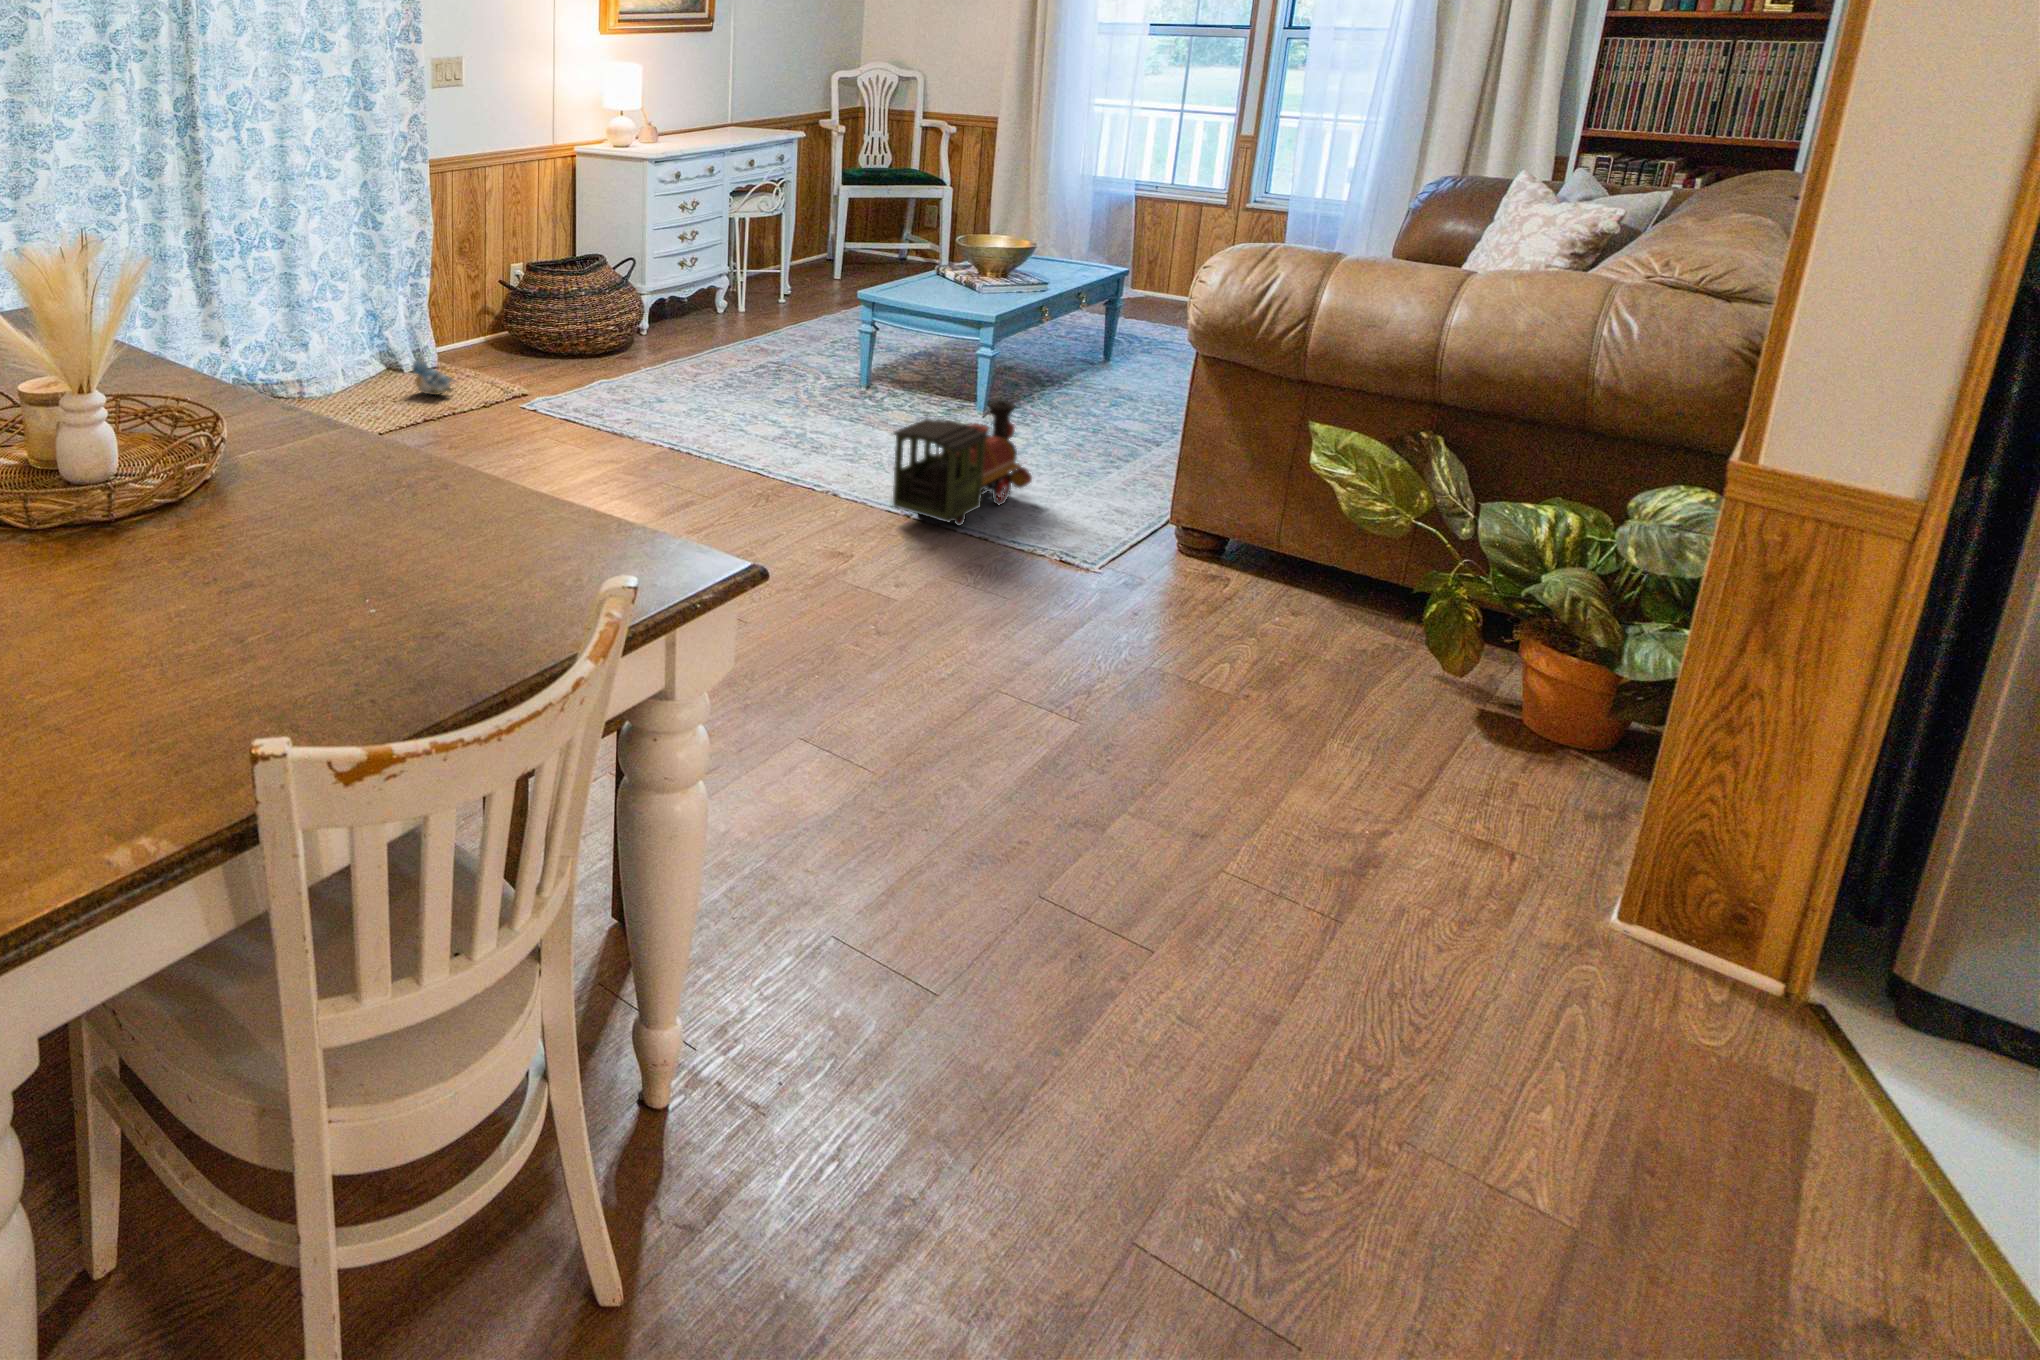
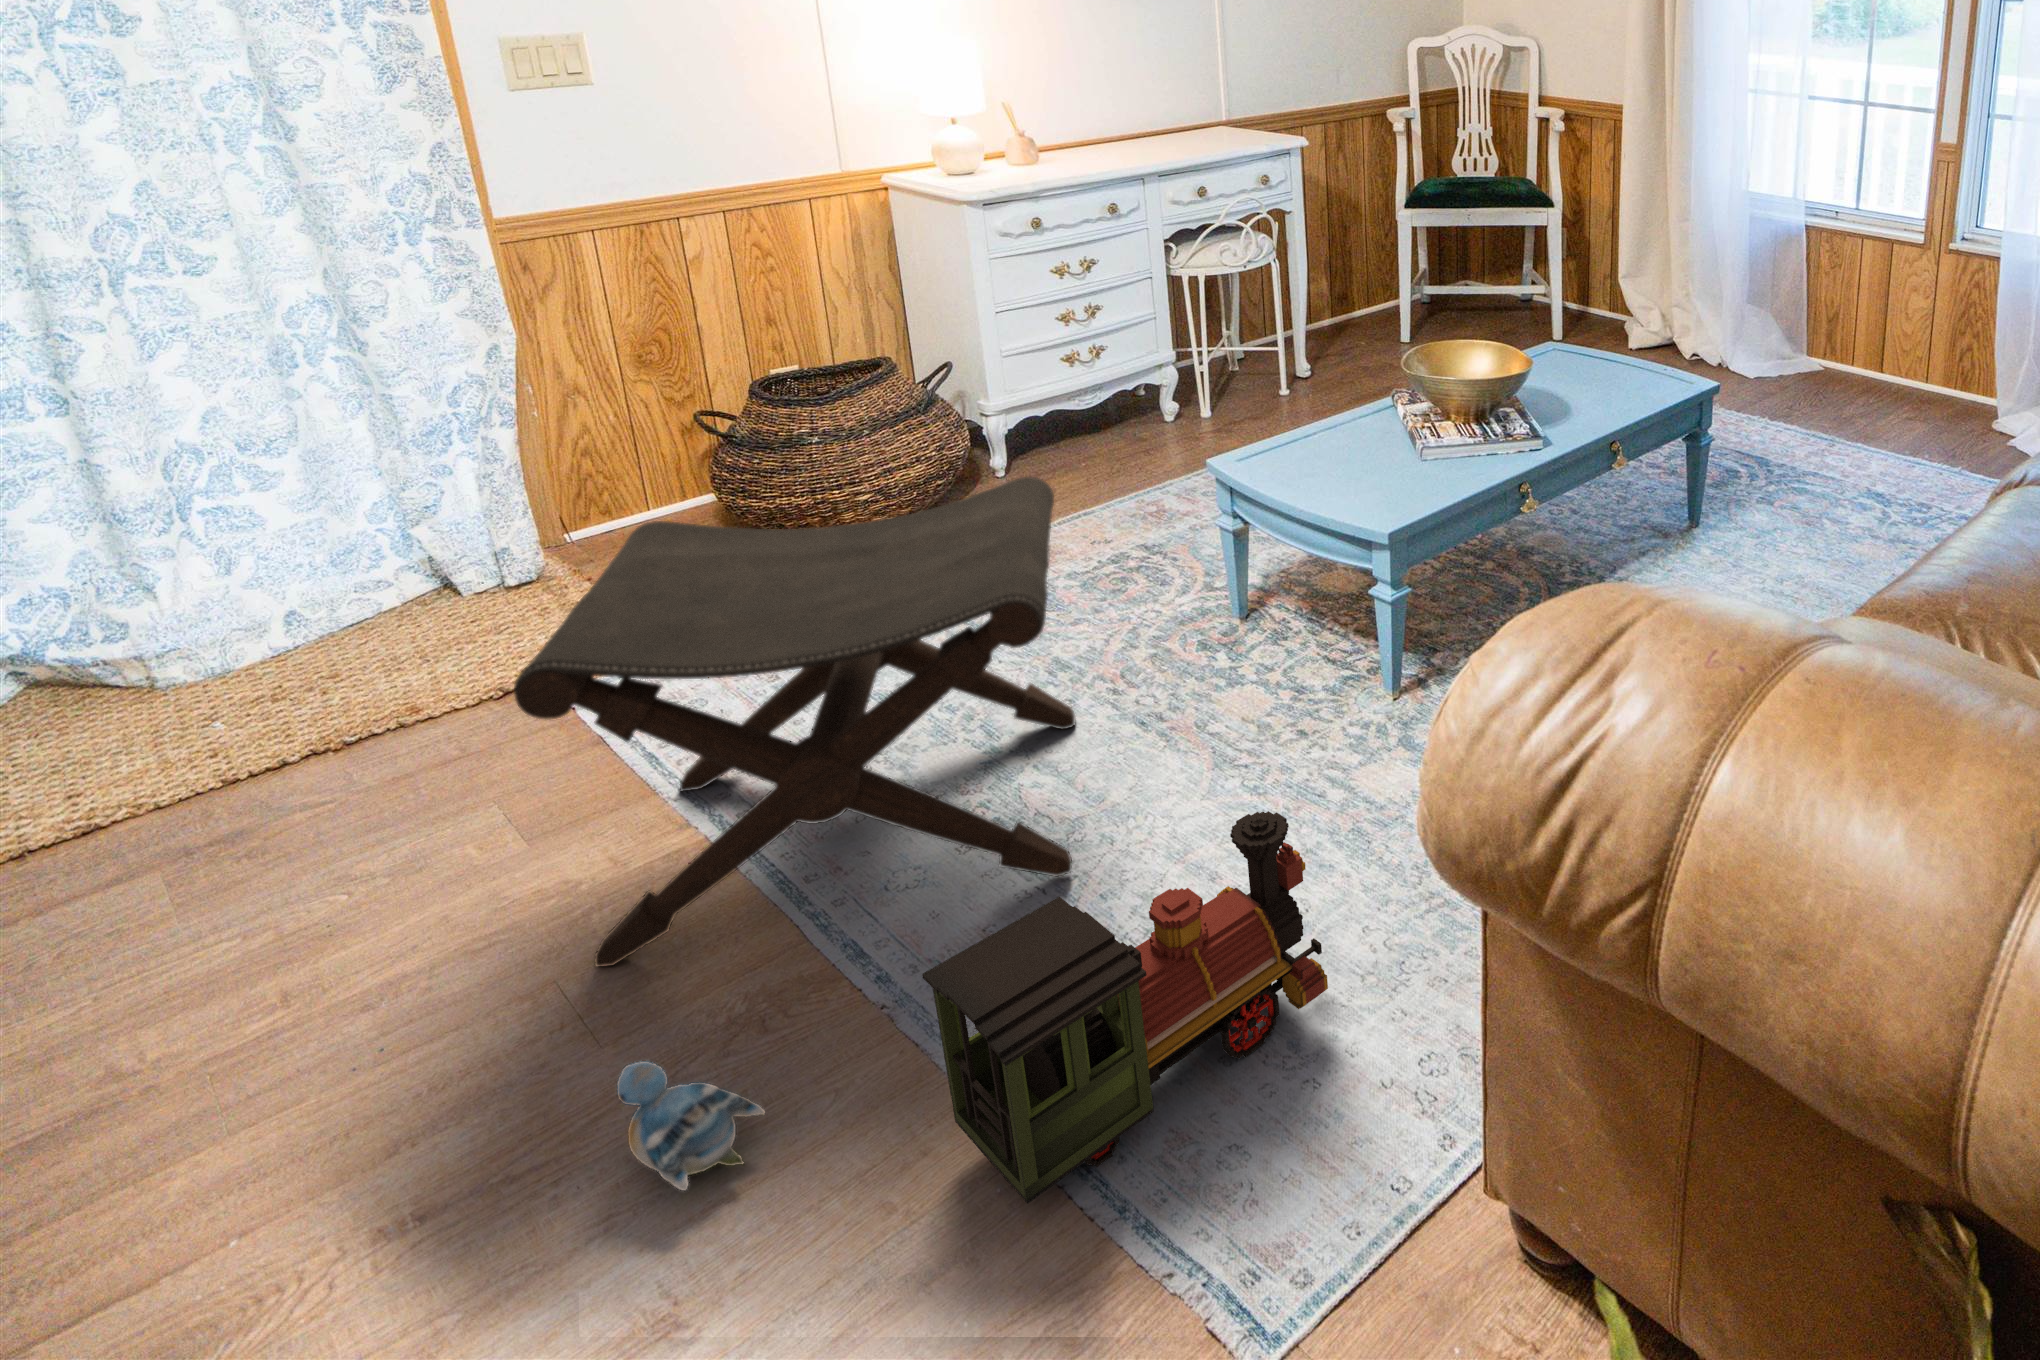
footstool: none [618,276,871,473] -> present [514,477,1075,967]
plush toy: present [412,360,455,395] -> present [617,1061,765,1191]

